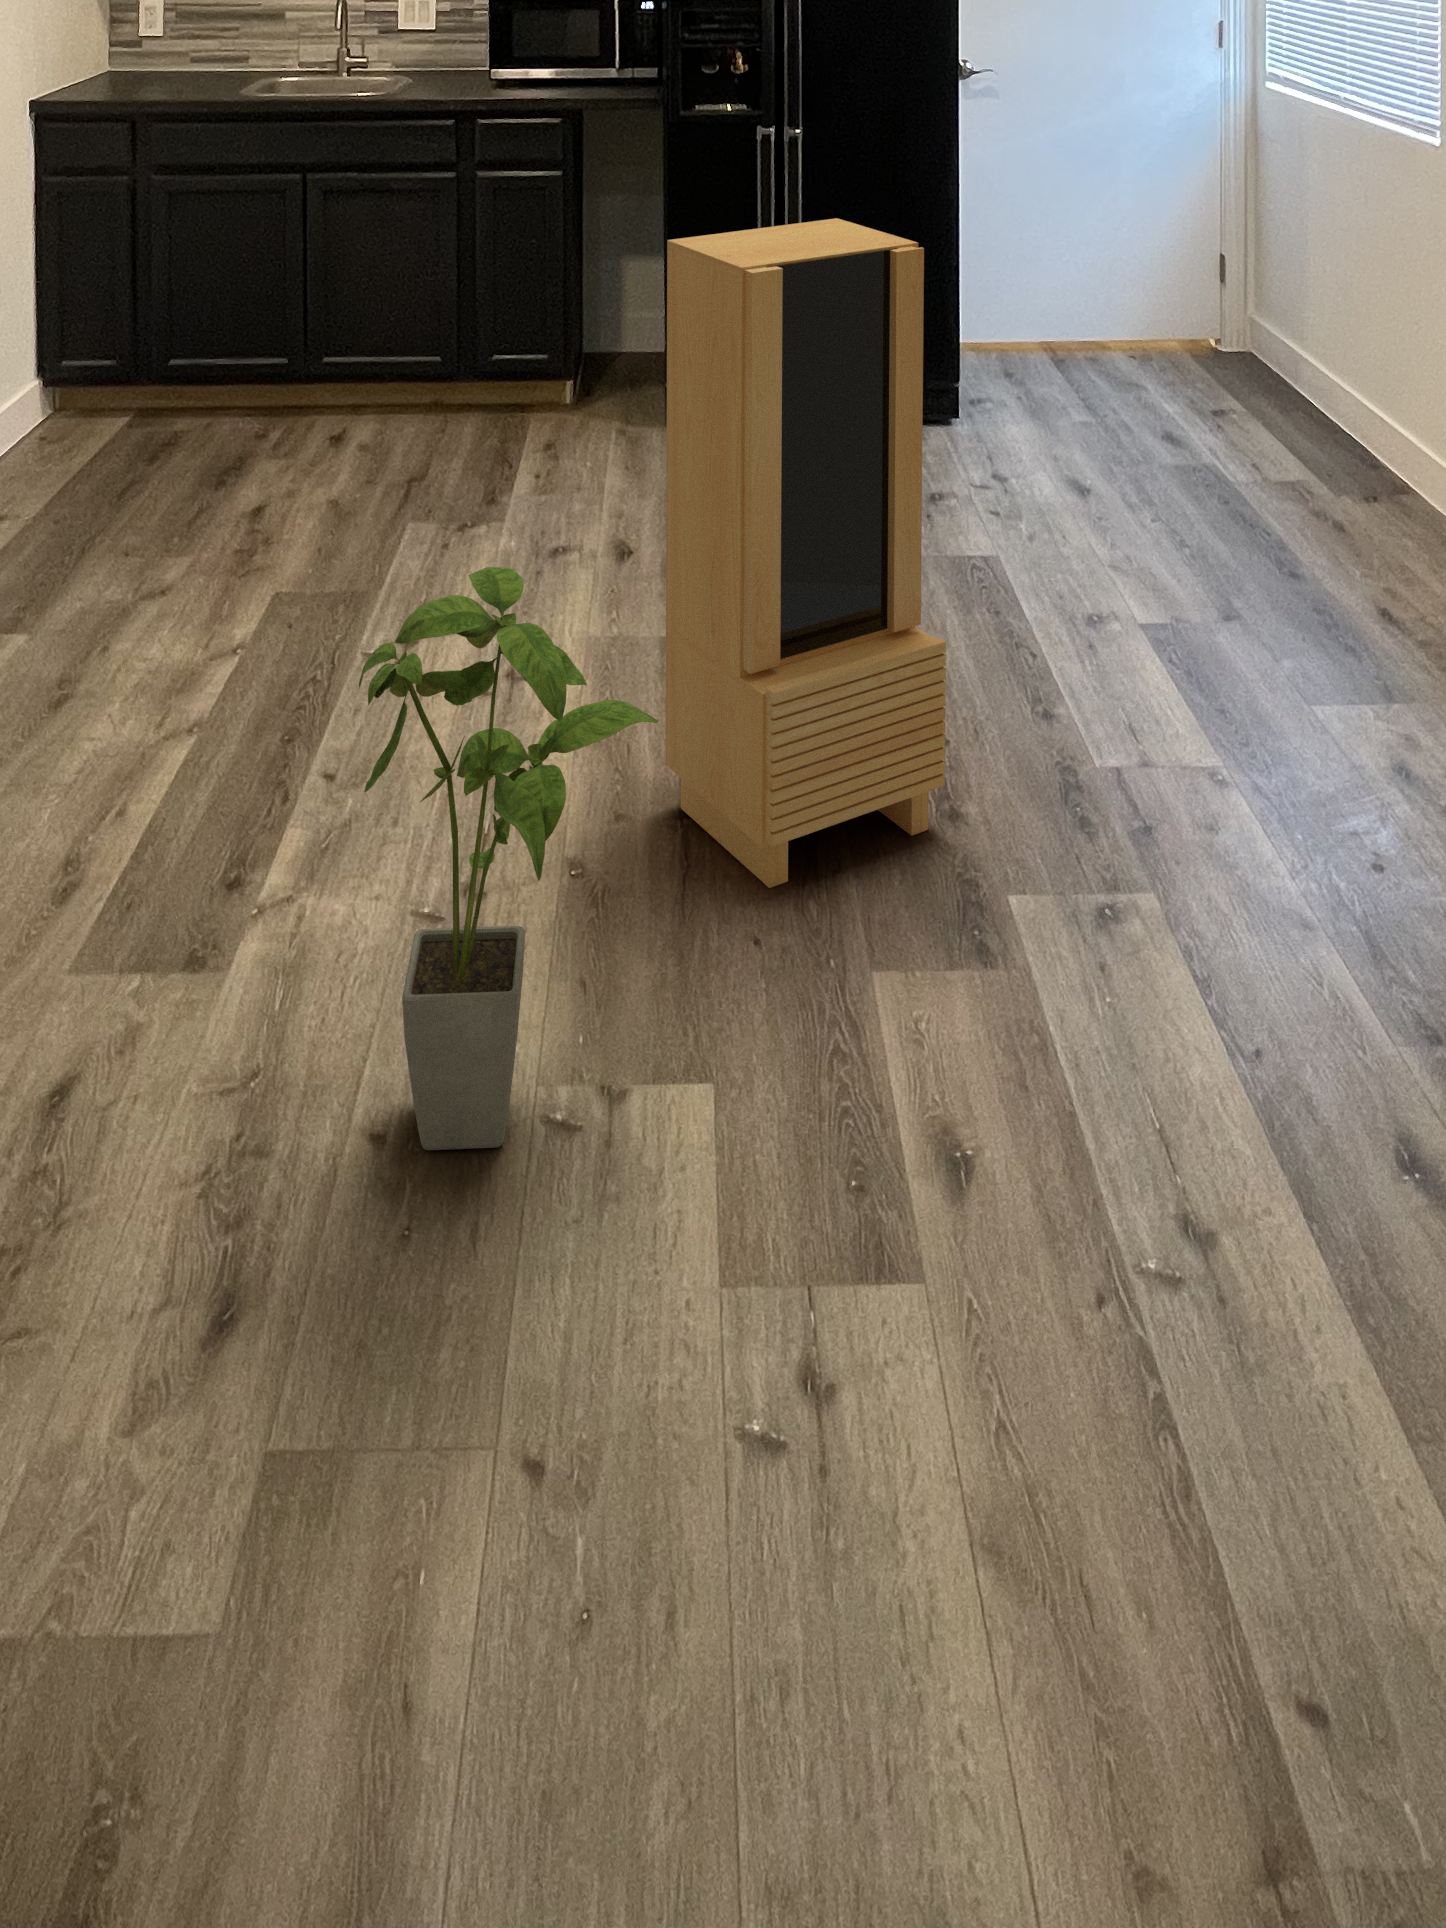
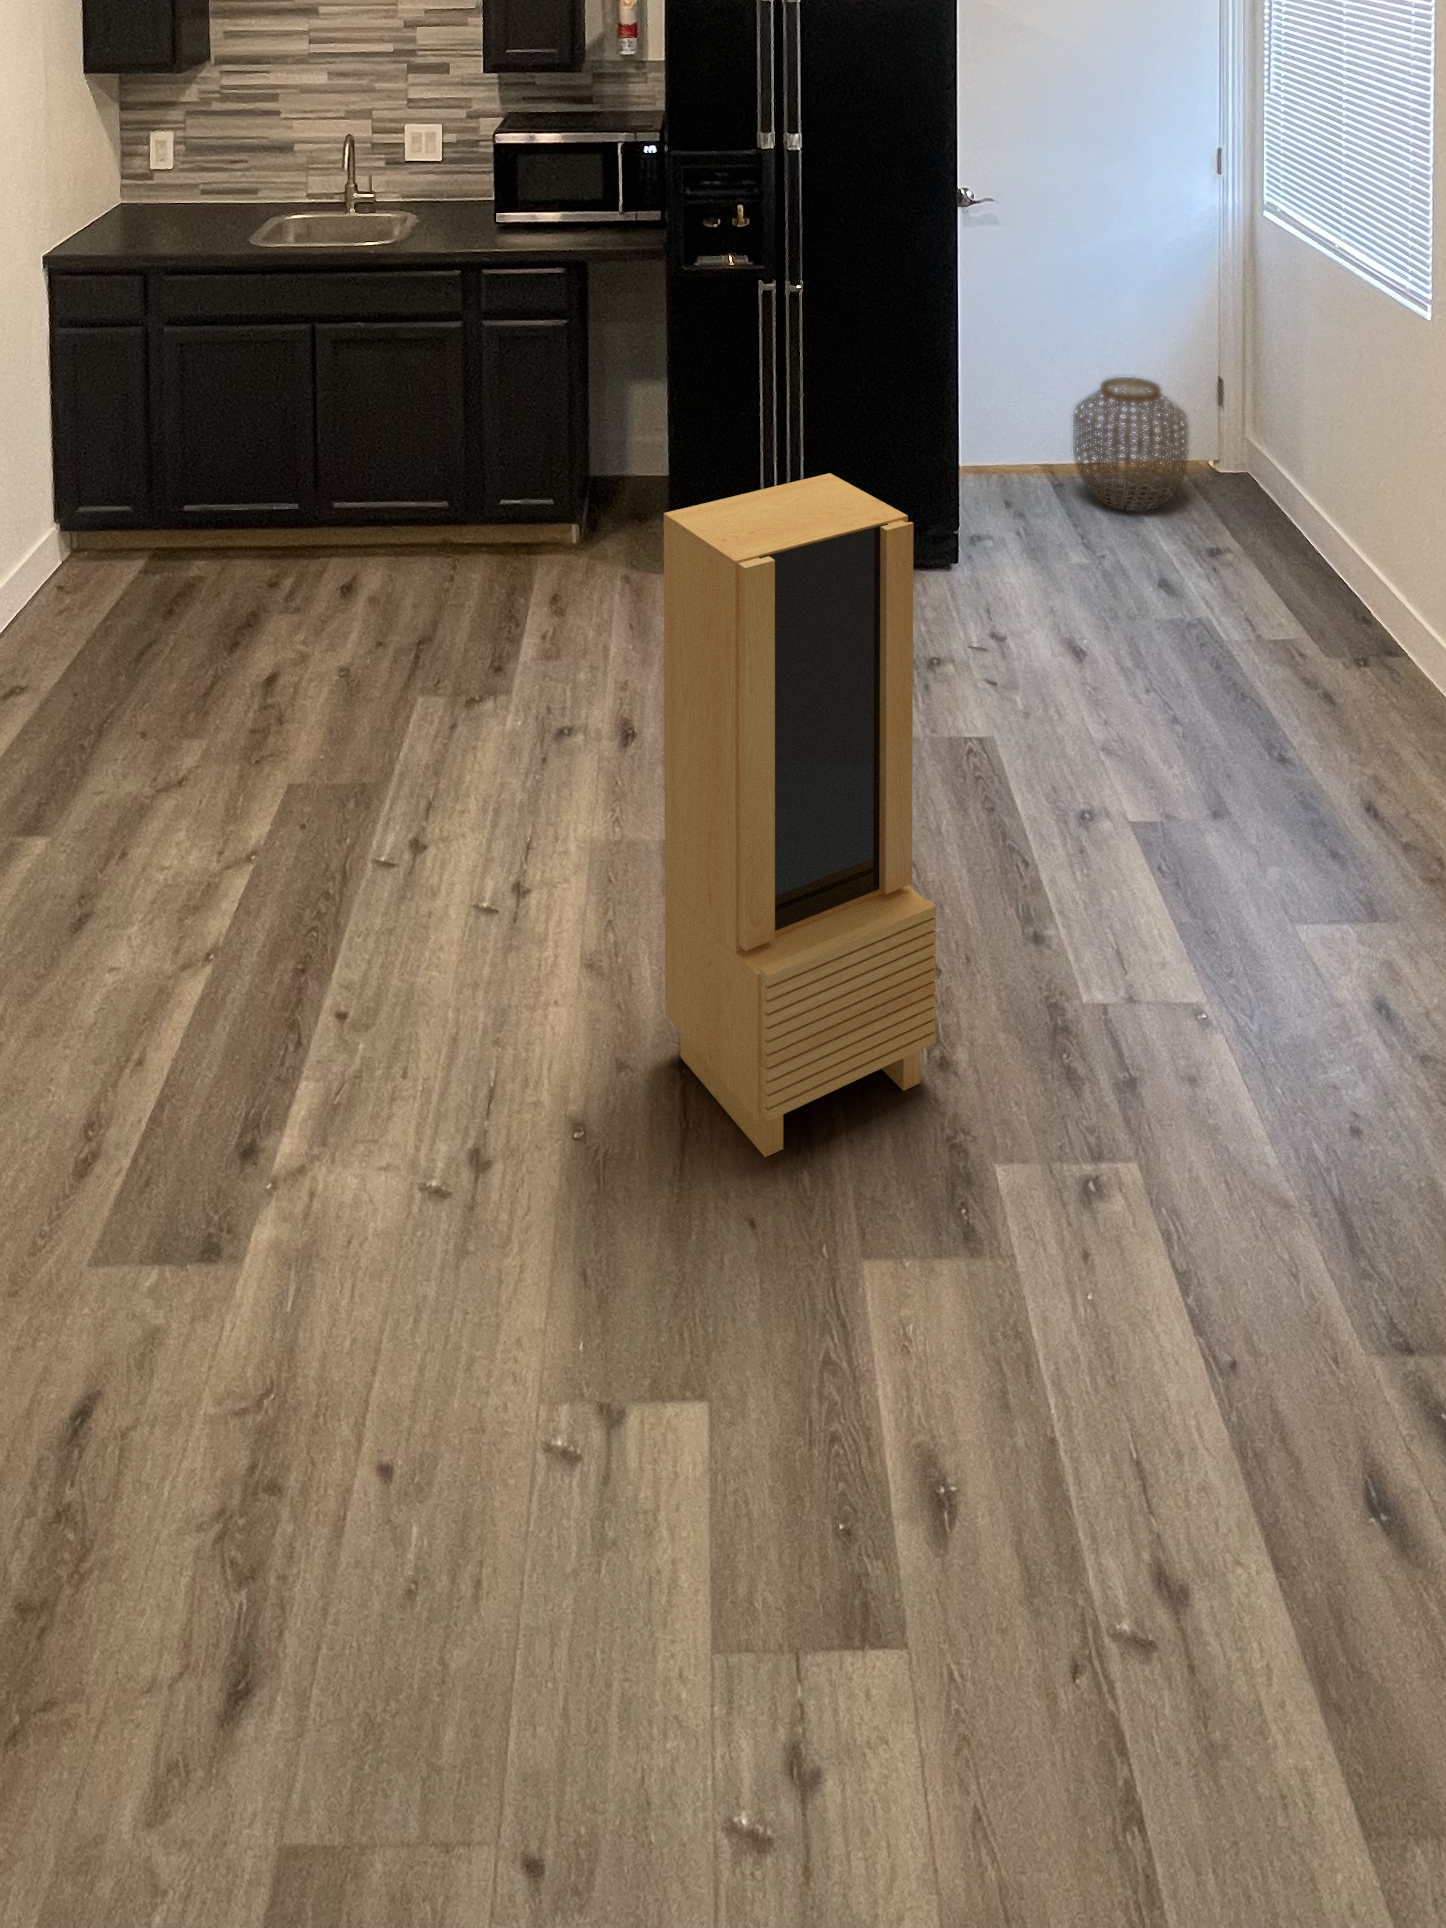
woven basket: none [1077,252,1194,385] -> present [1073,377,1188,511]
house plant: present [359,567,659,1150] -> none [364,929,654,1488]

